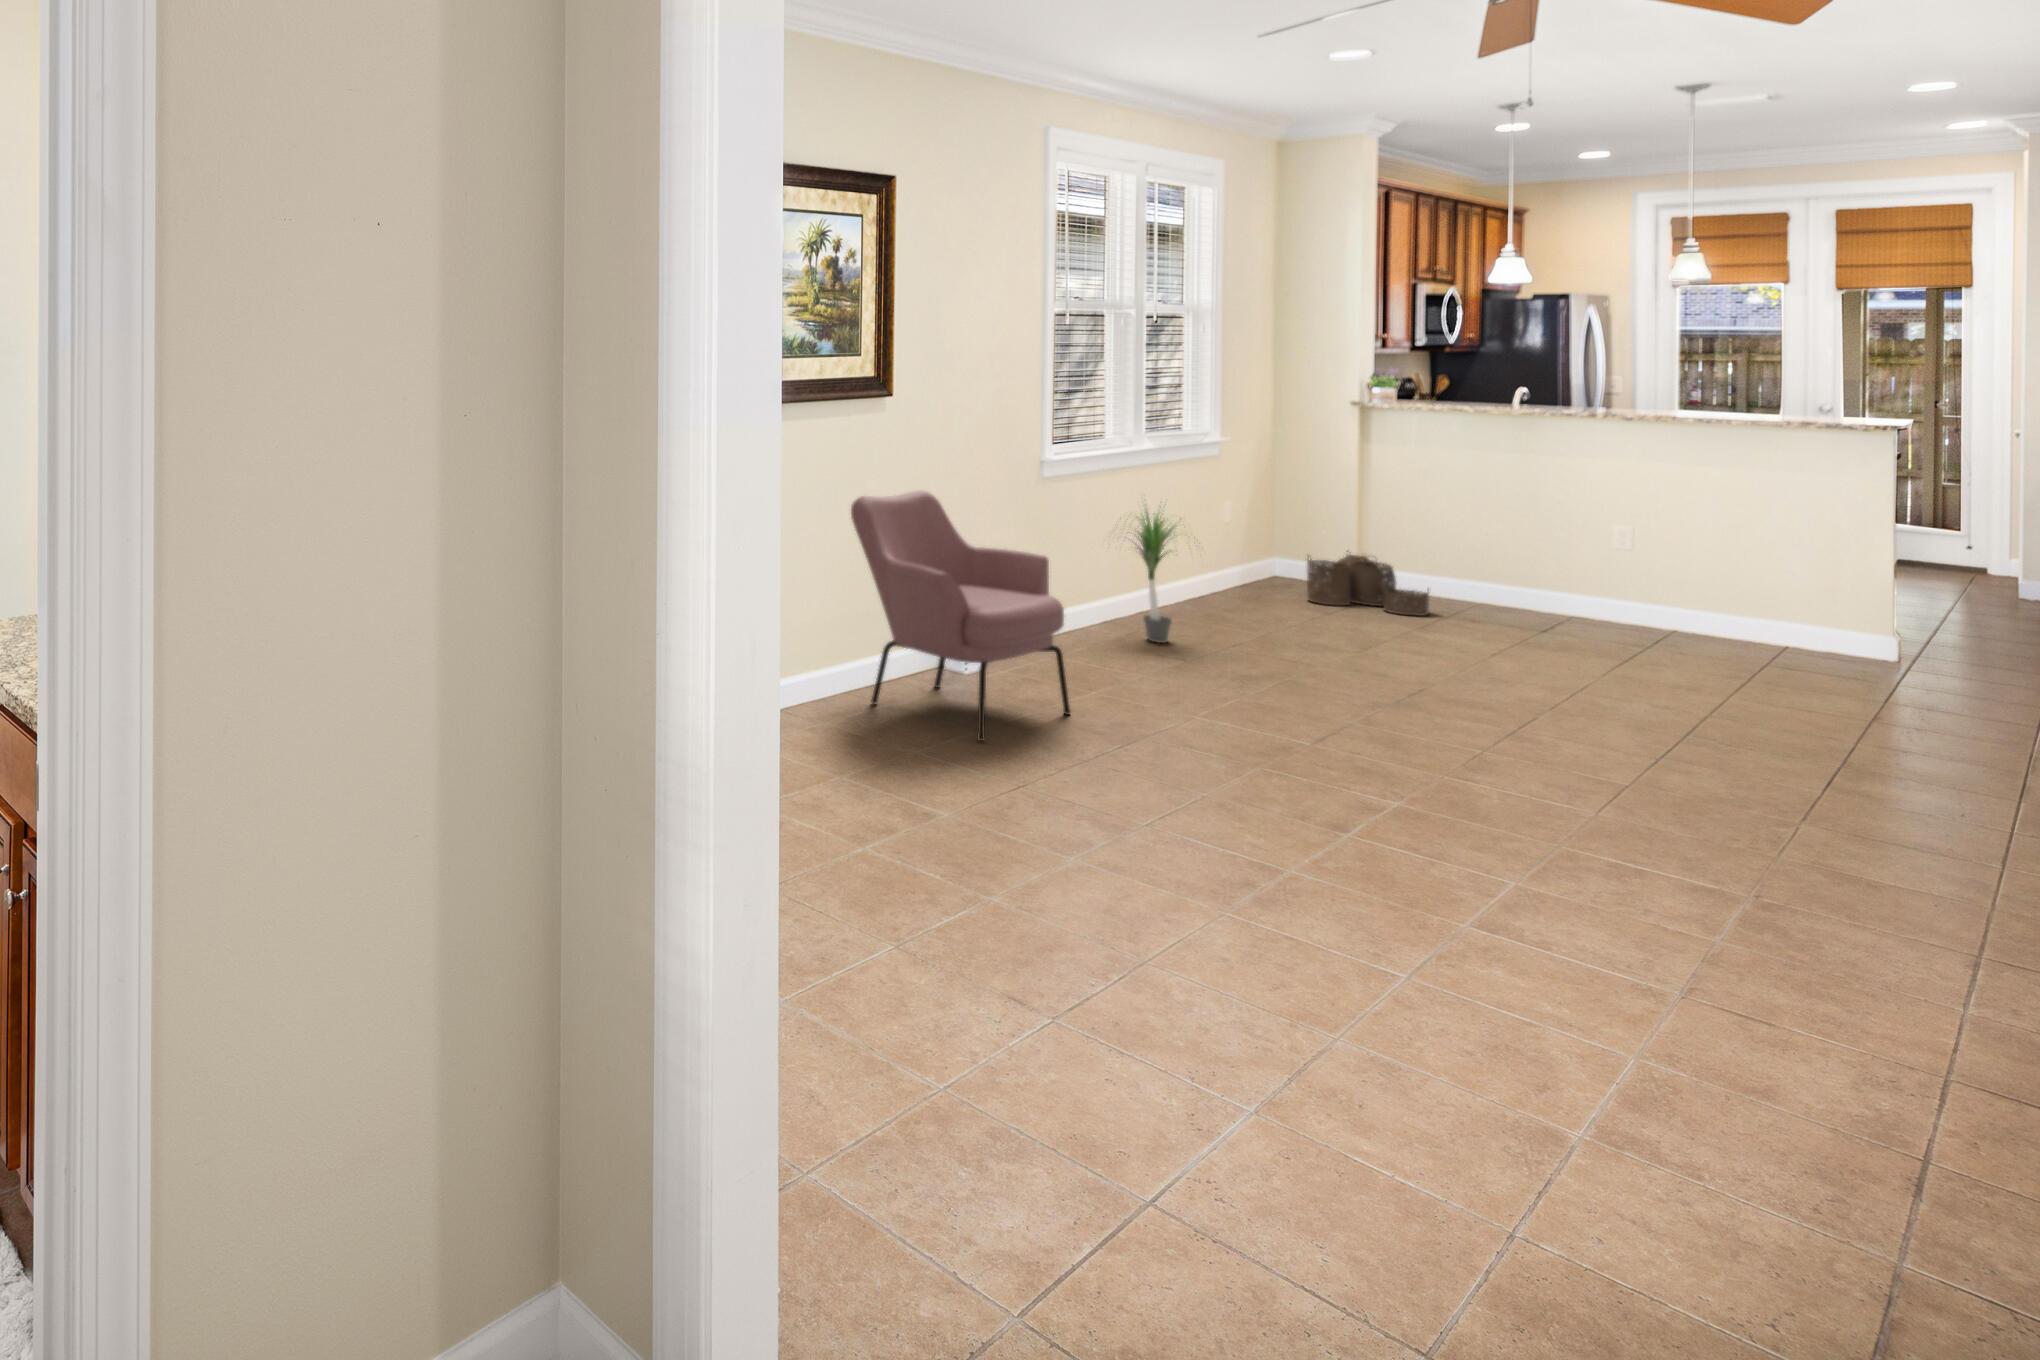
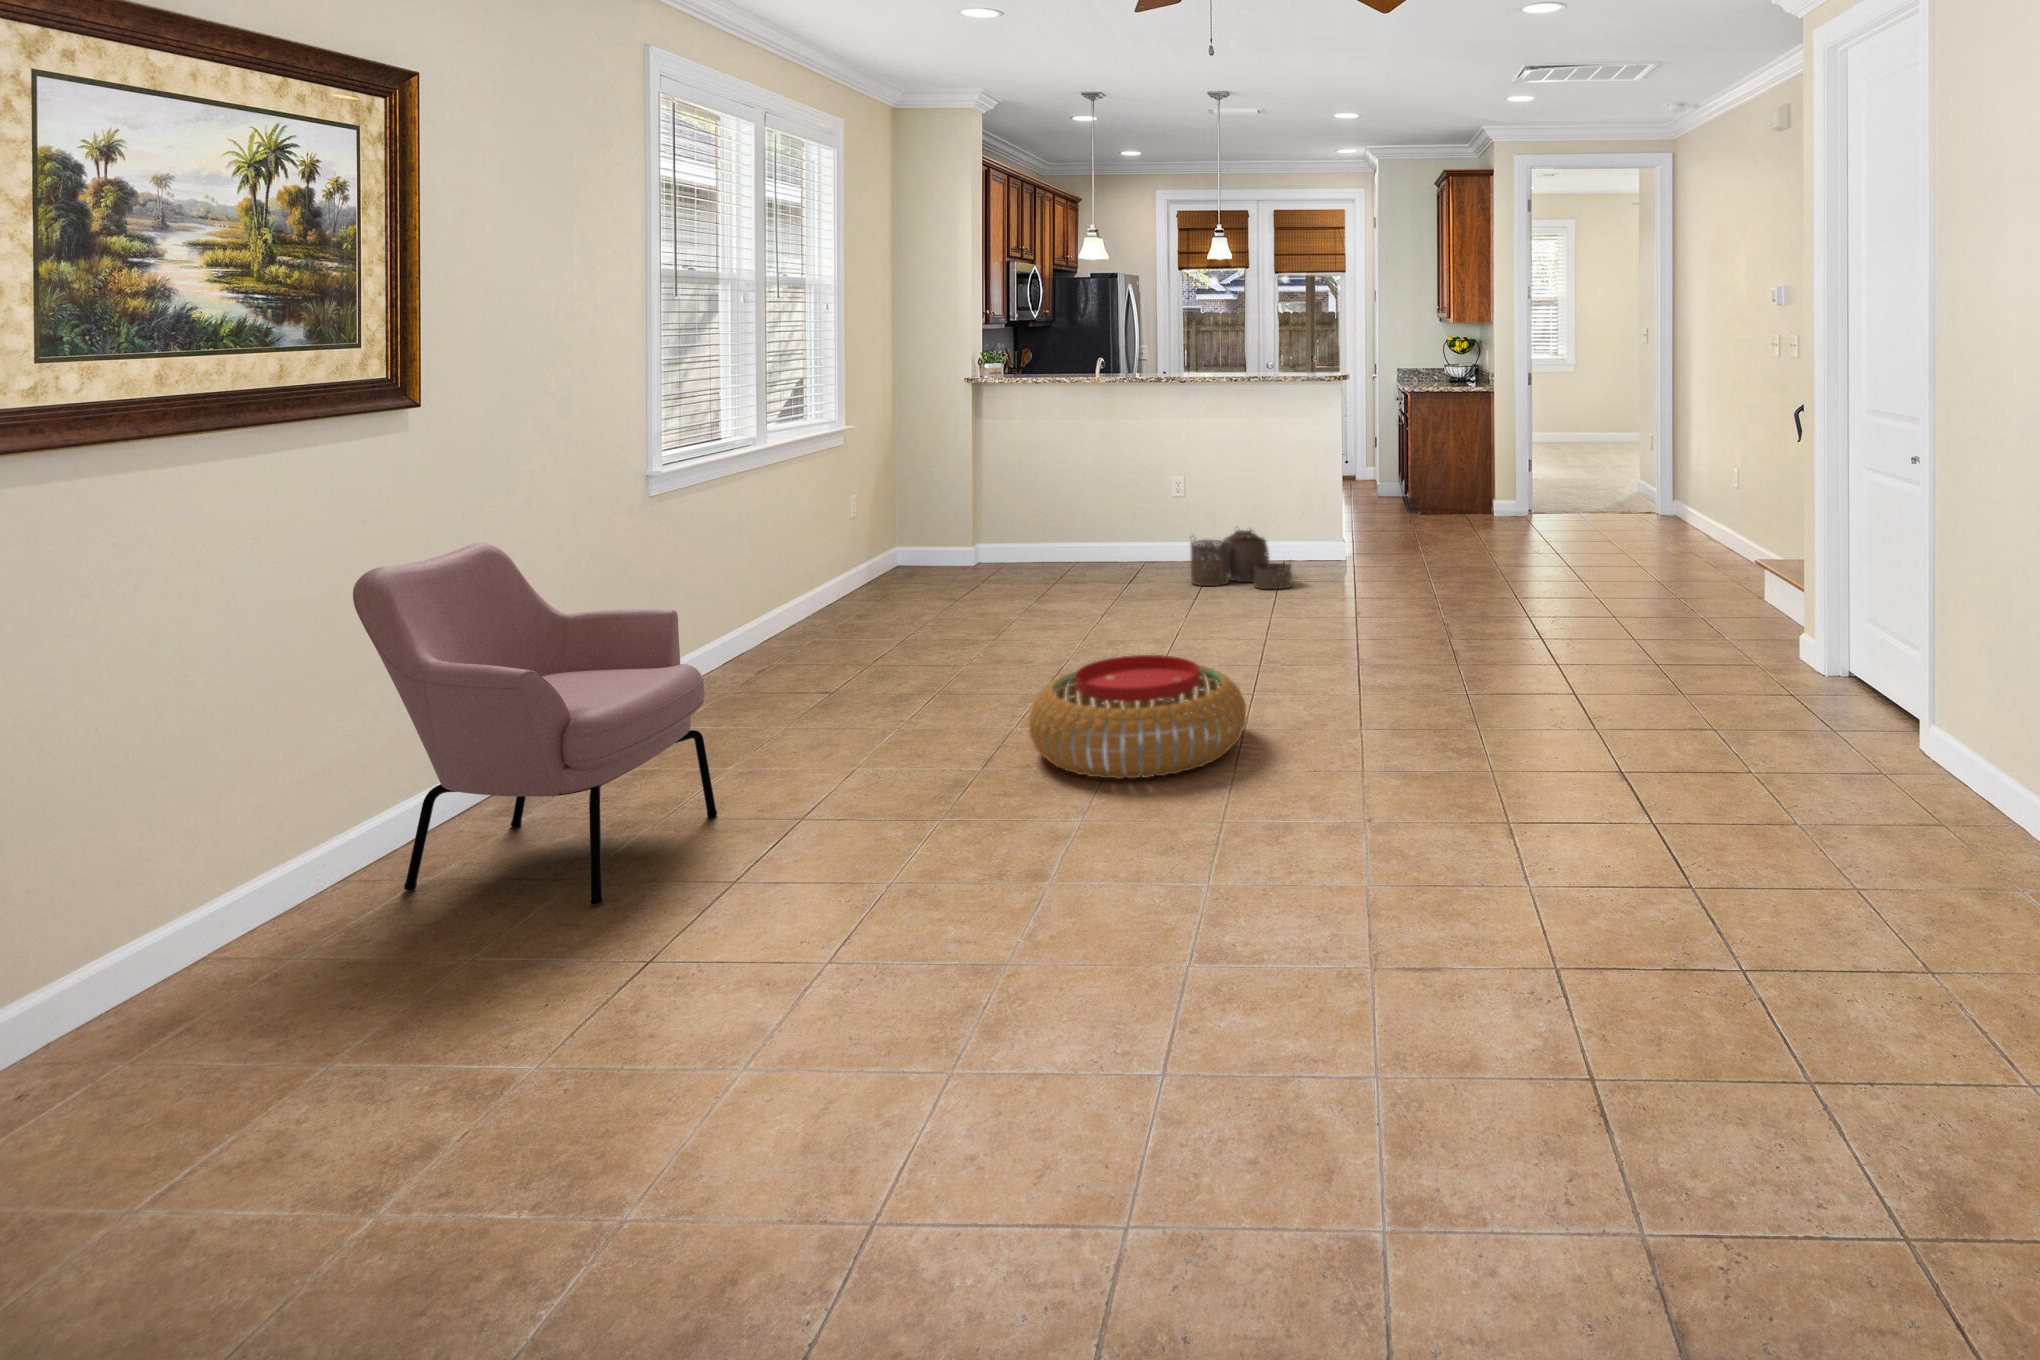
potted plant: present [1116,507,1186,643] -> none [727,499,854,678]
woven basket: present [1307,552,1429,616] -> present [1191,530,1291,589]
pouf: none [1352,672,1615,793] -> present [1029,655,1246,779]

